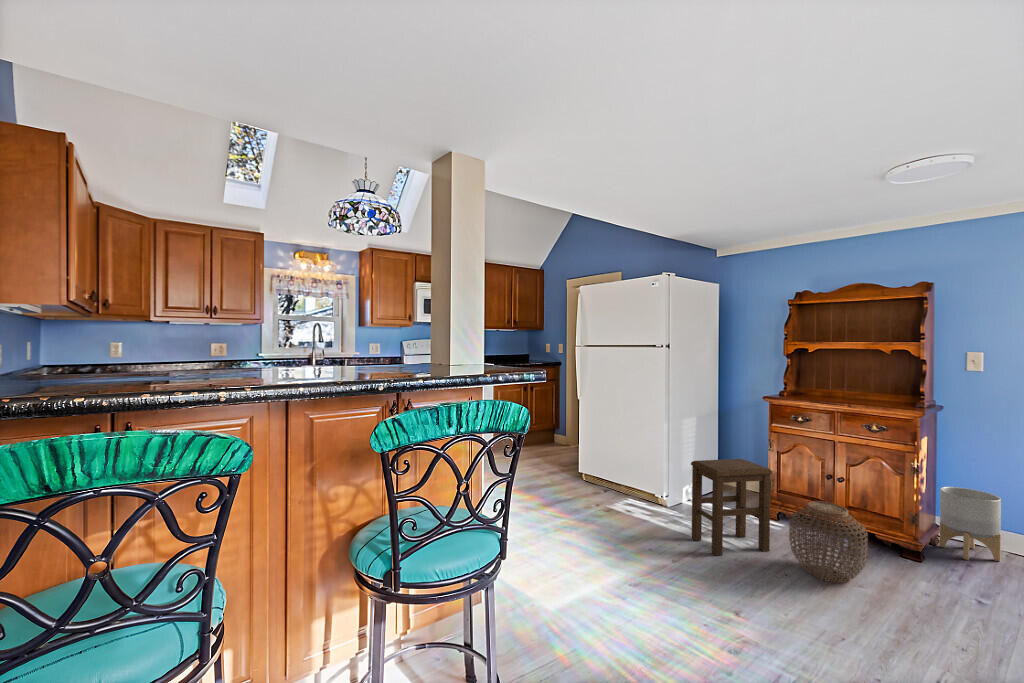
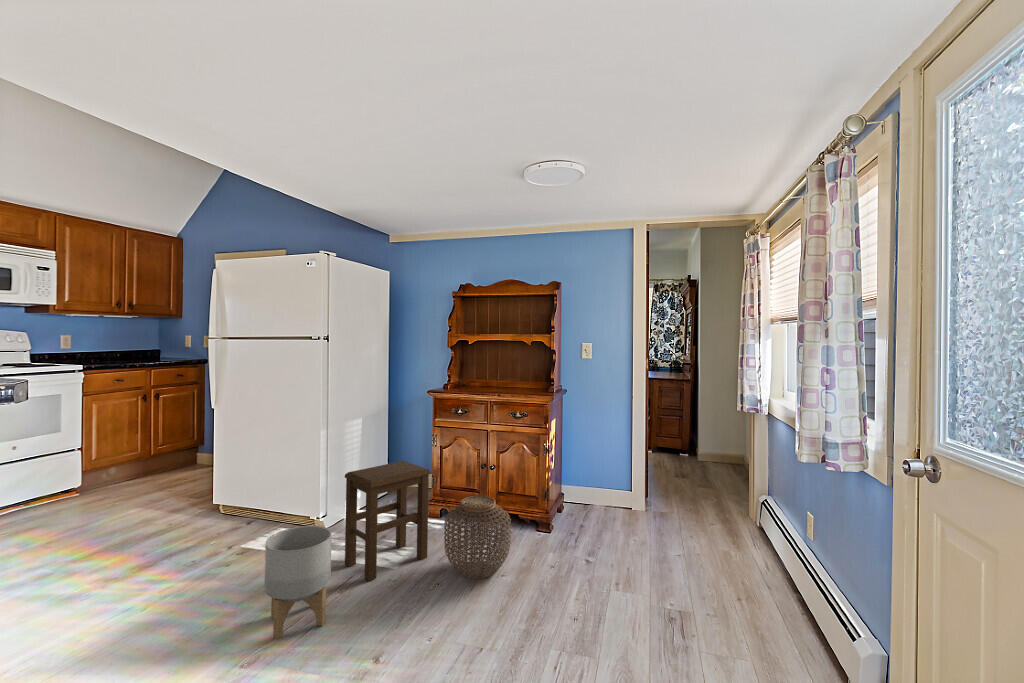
planter: present [940,487,1001,562] -> present [265,526,331,639]

